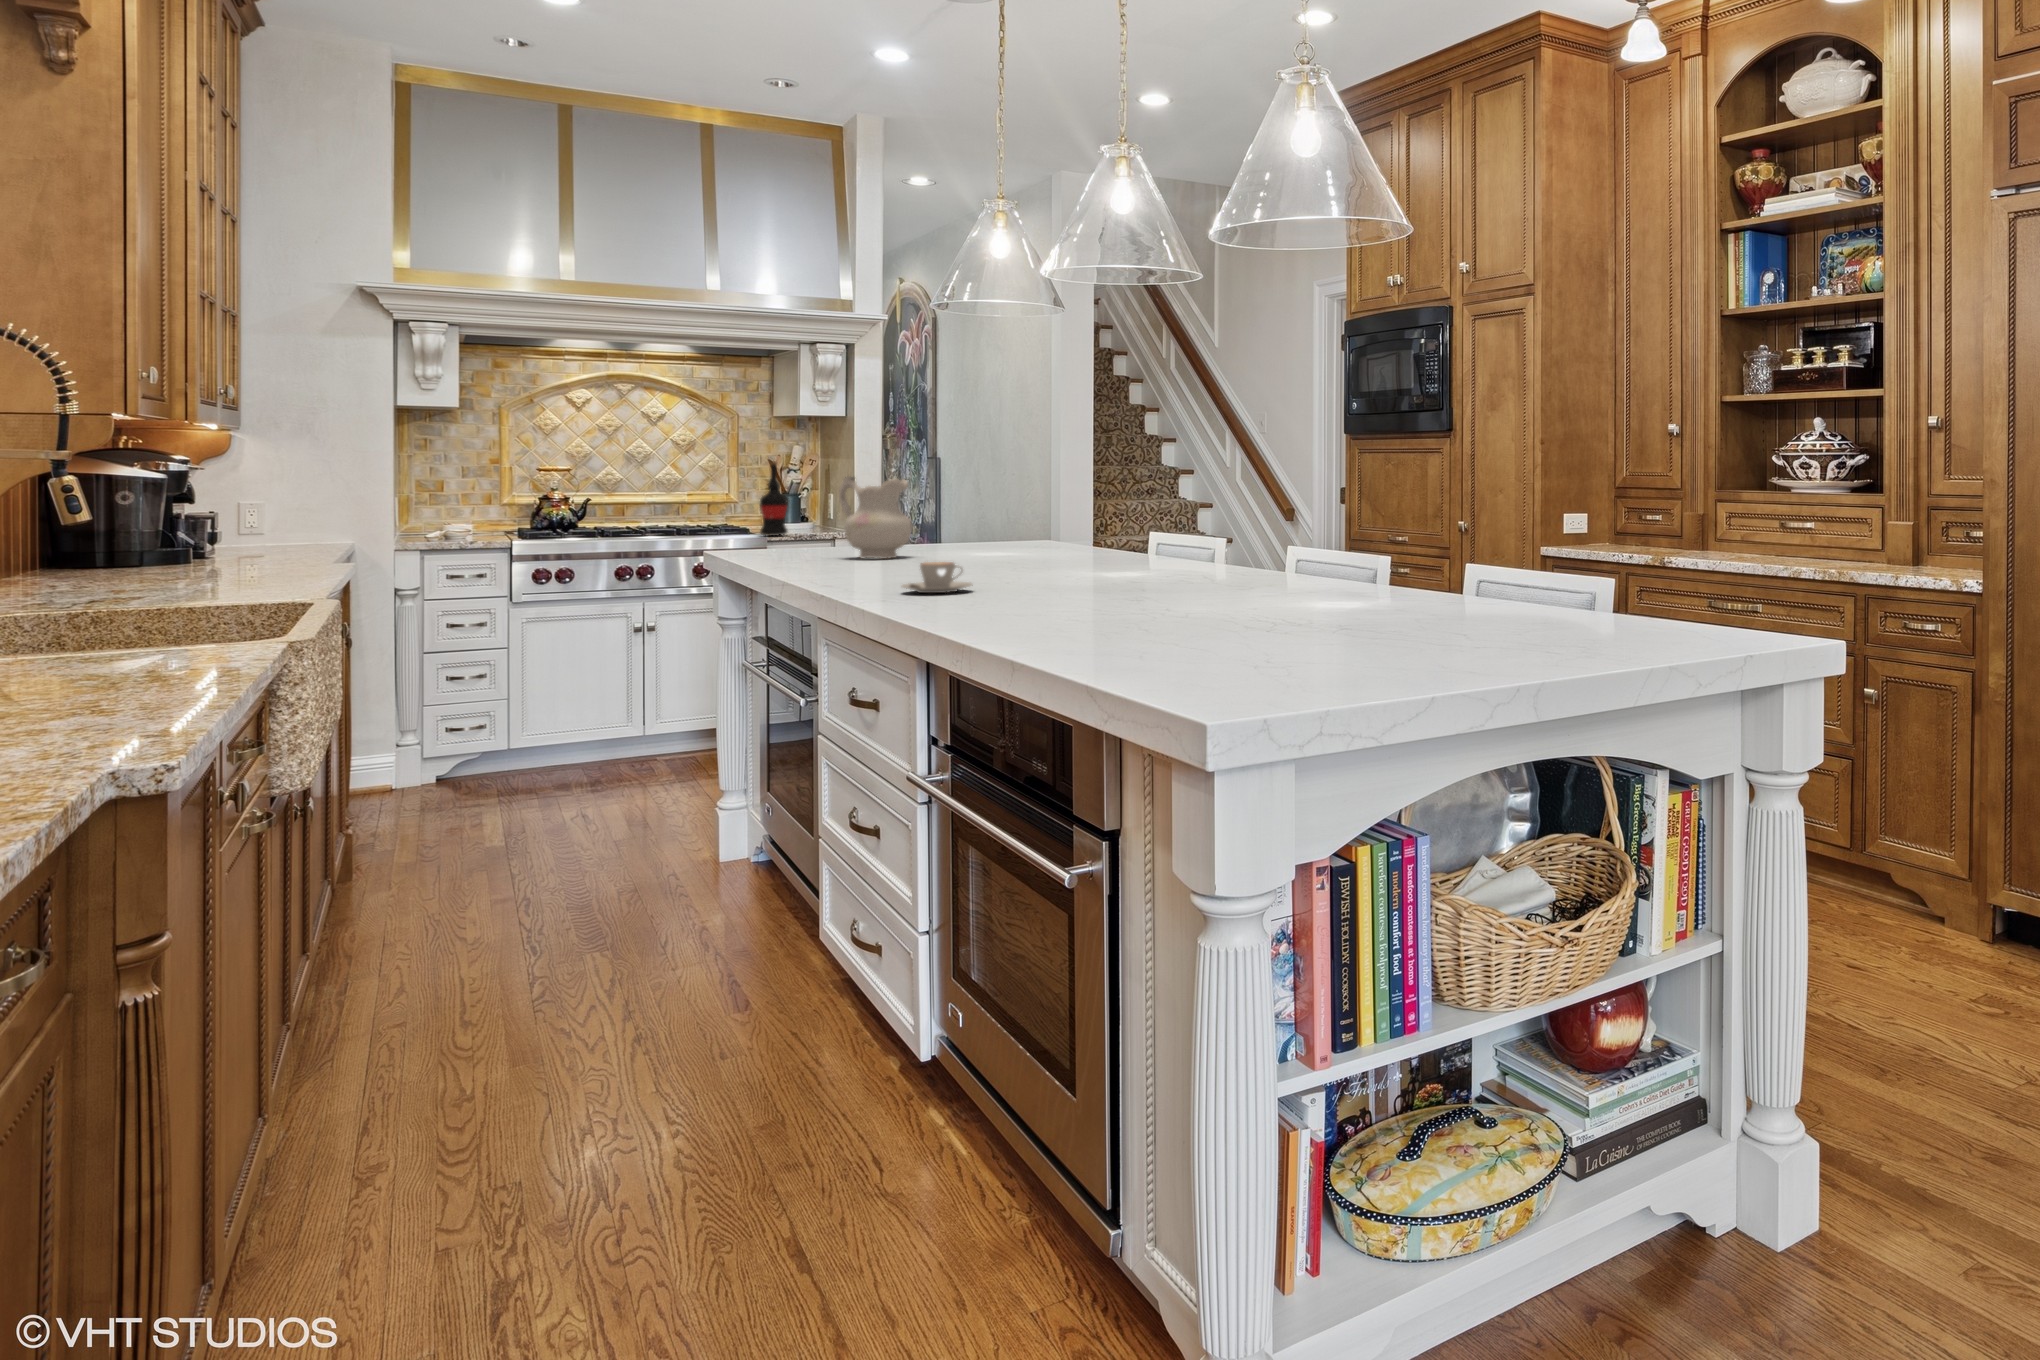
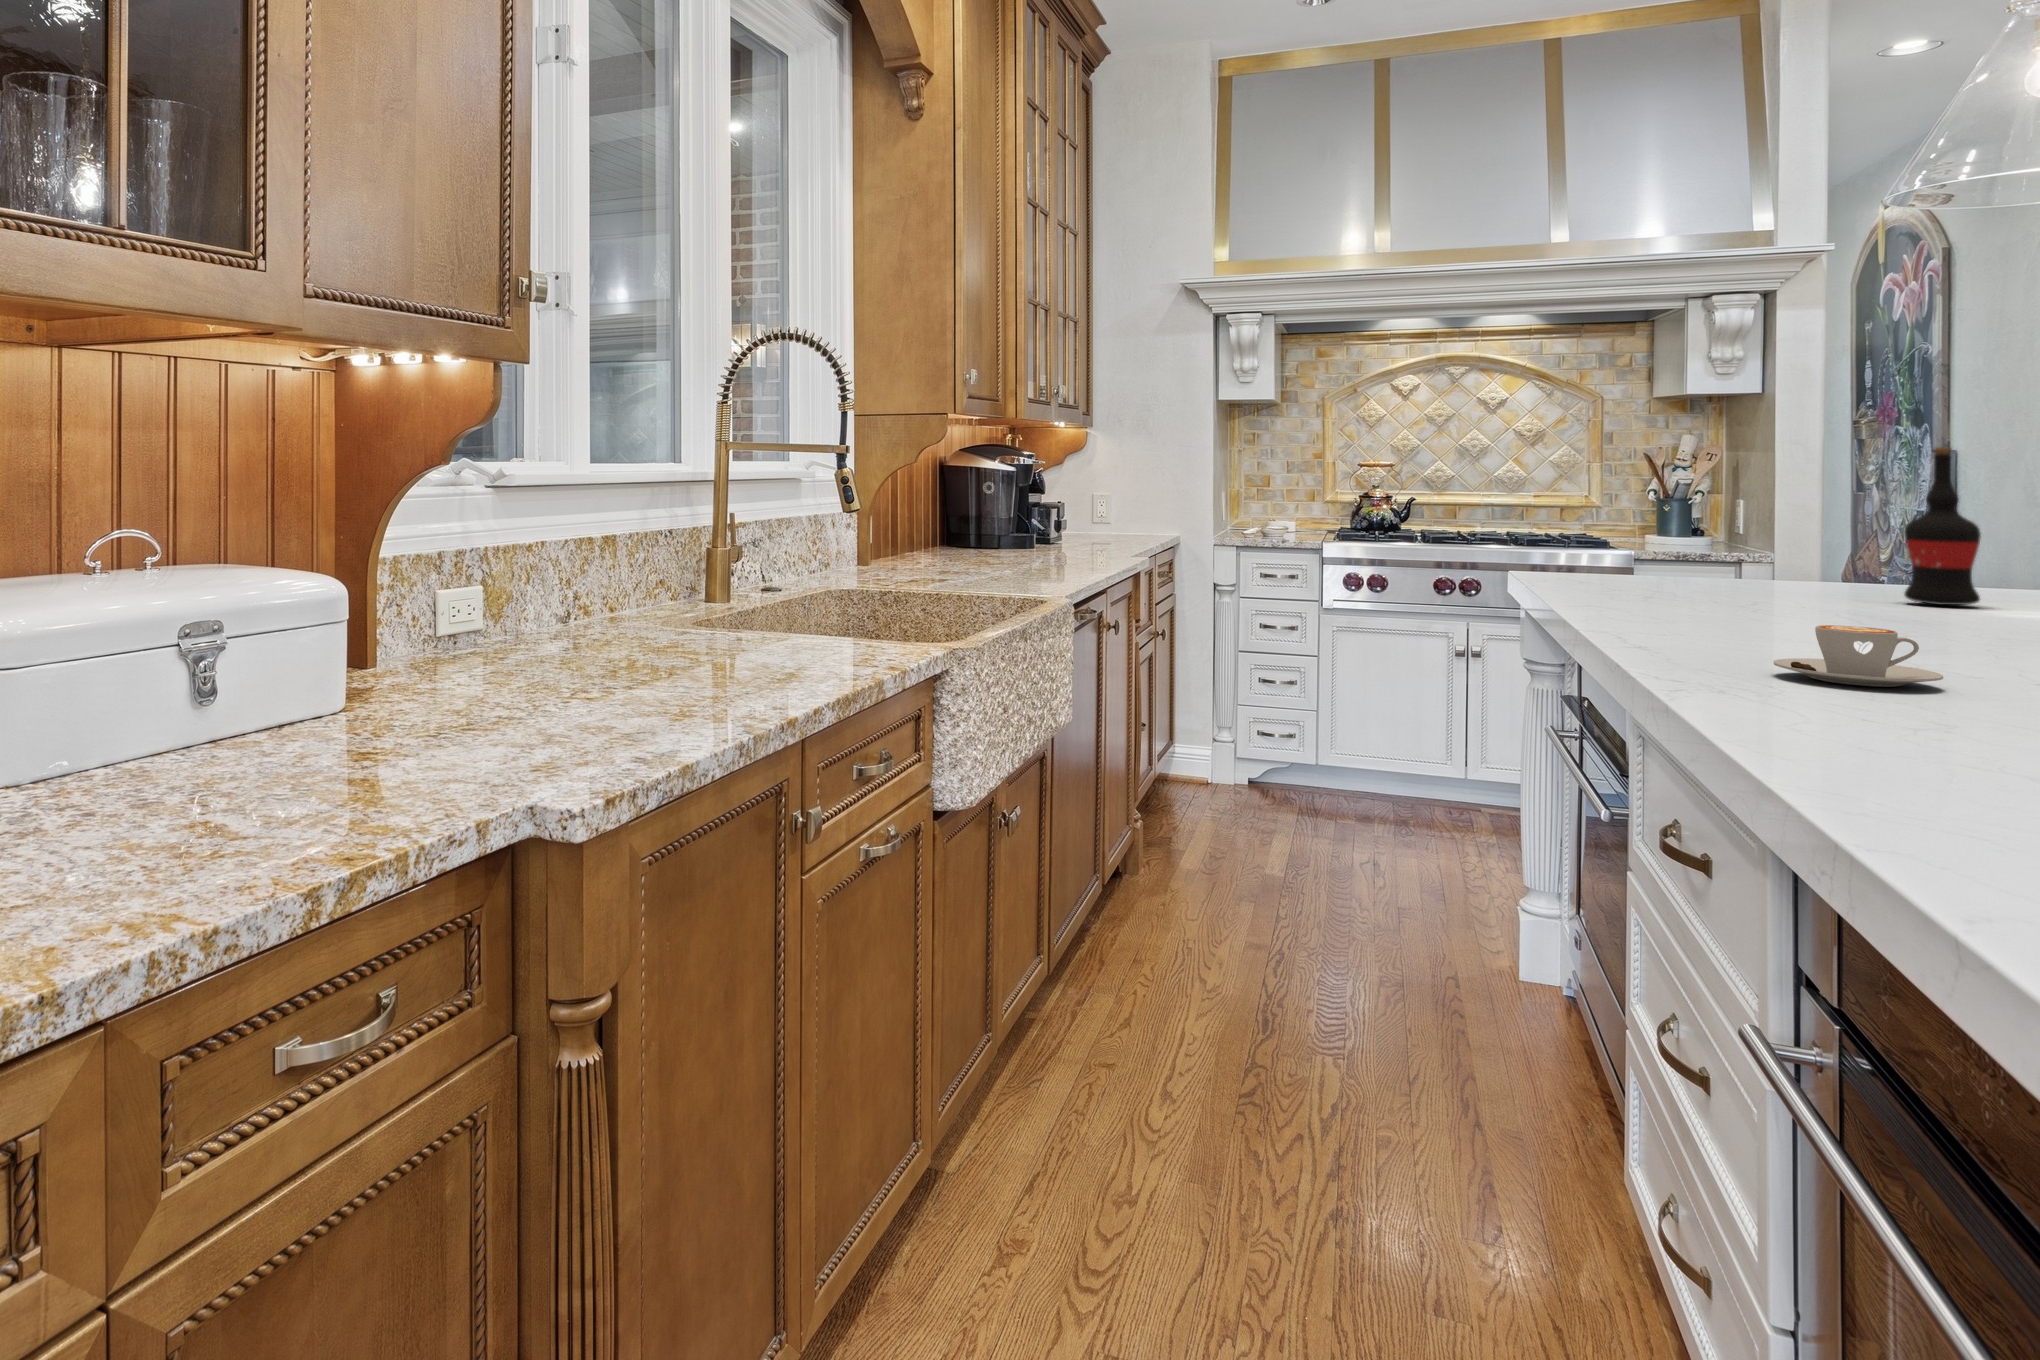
wine bottle: present [760,461,788,536] -> present [1904,447,1981,605]
ceramic pitcher: present [839,476,911,559] -> none [1715,473,1850,603]

